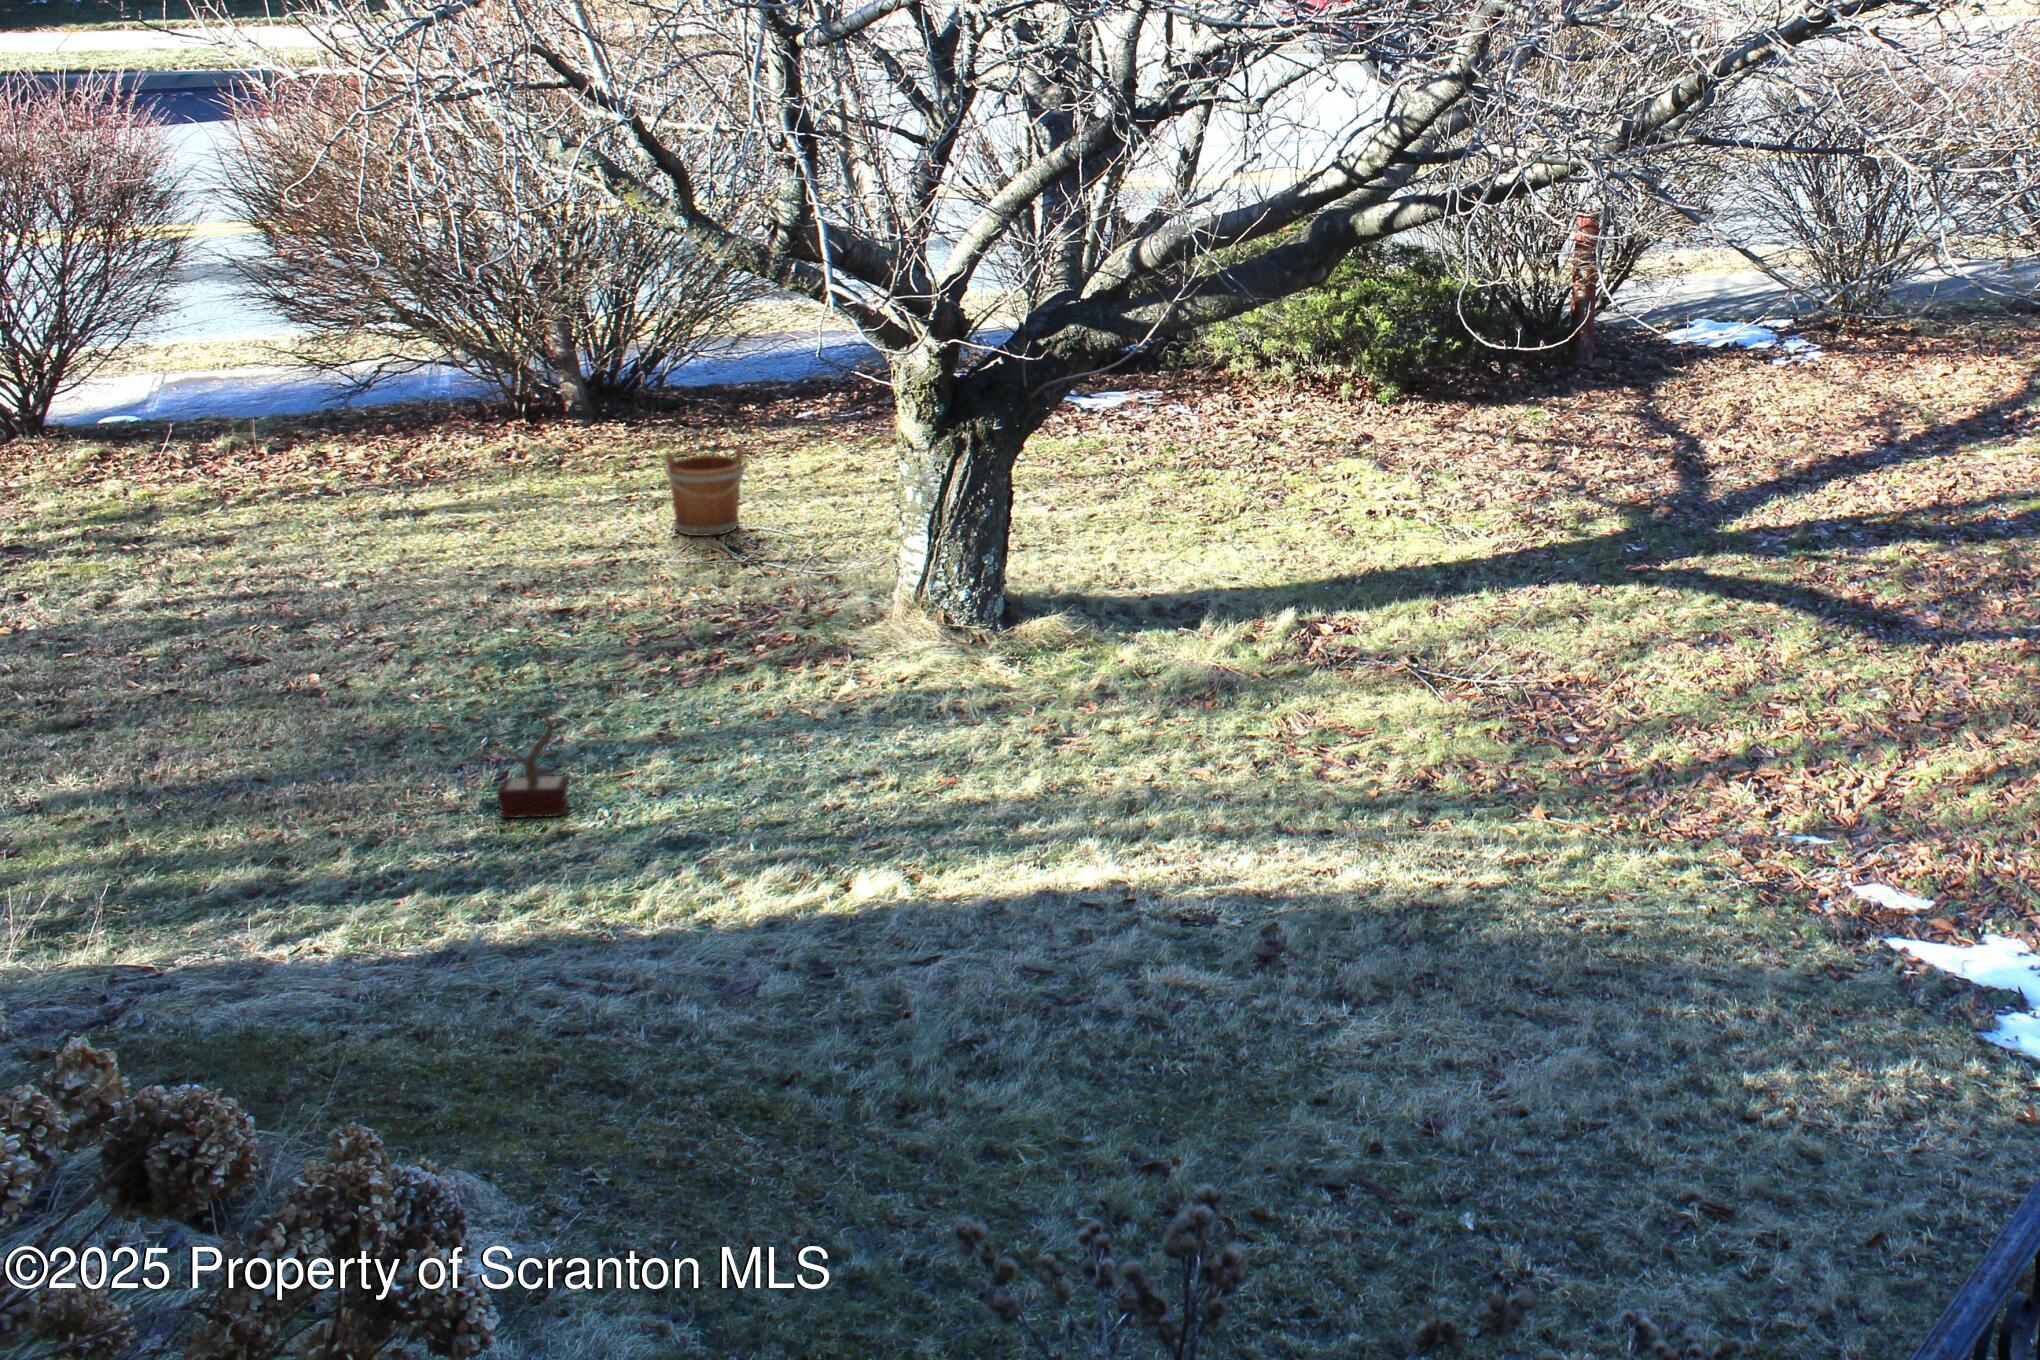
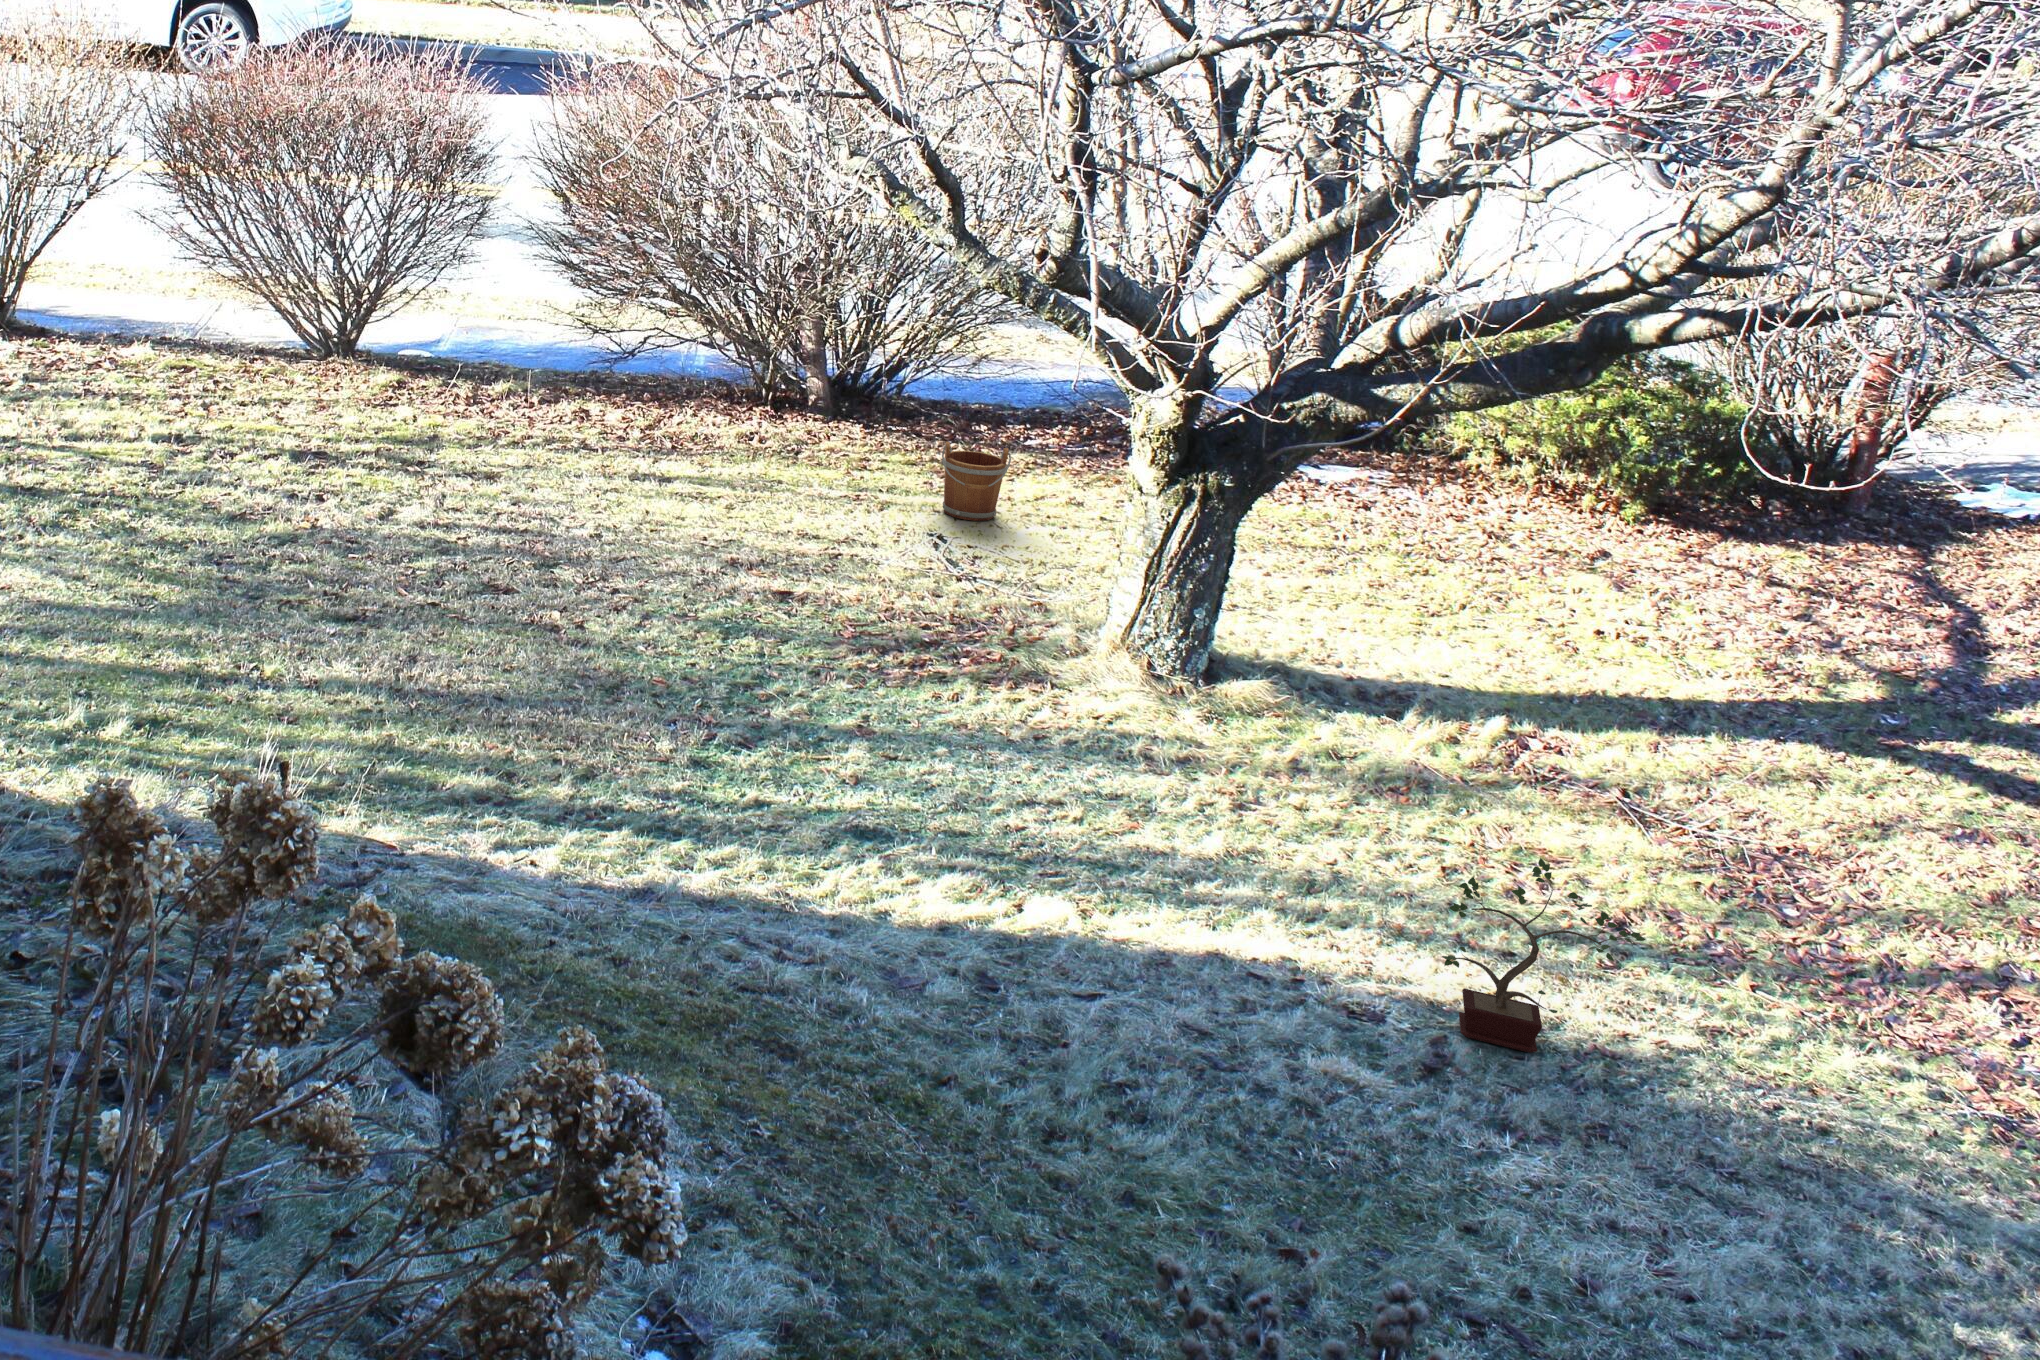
potted plant: present [466,645,625,818] -> present [1442,858,1646,1053]

